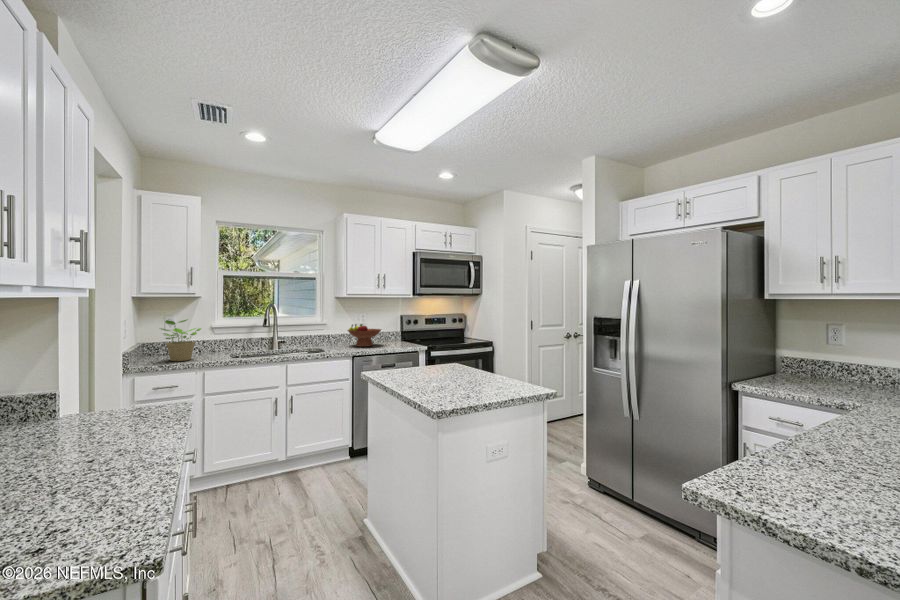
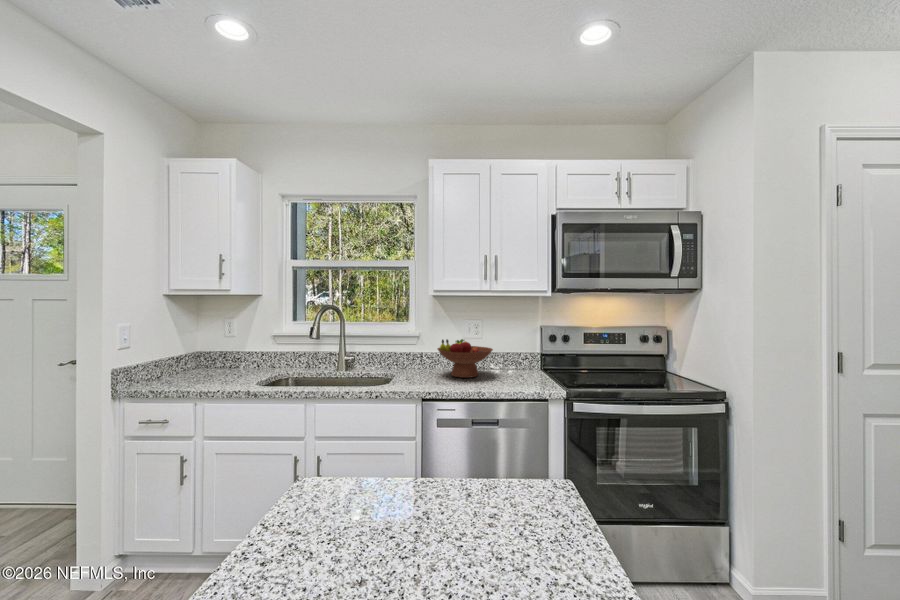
potted plant: present [162,320,201,361] -> none [165,326,224,382]

